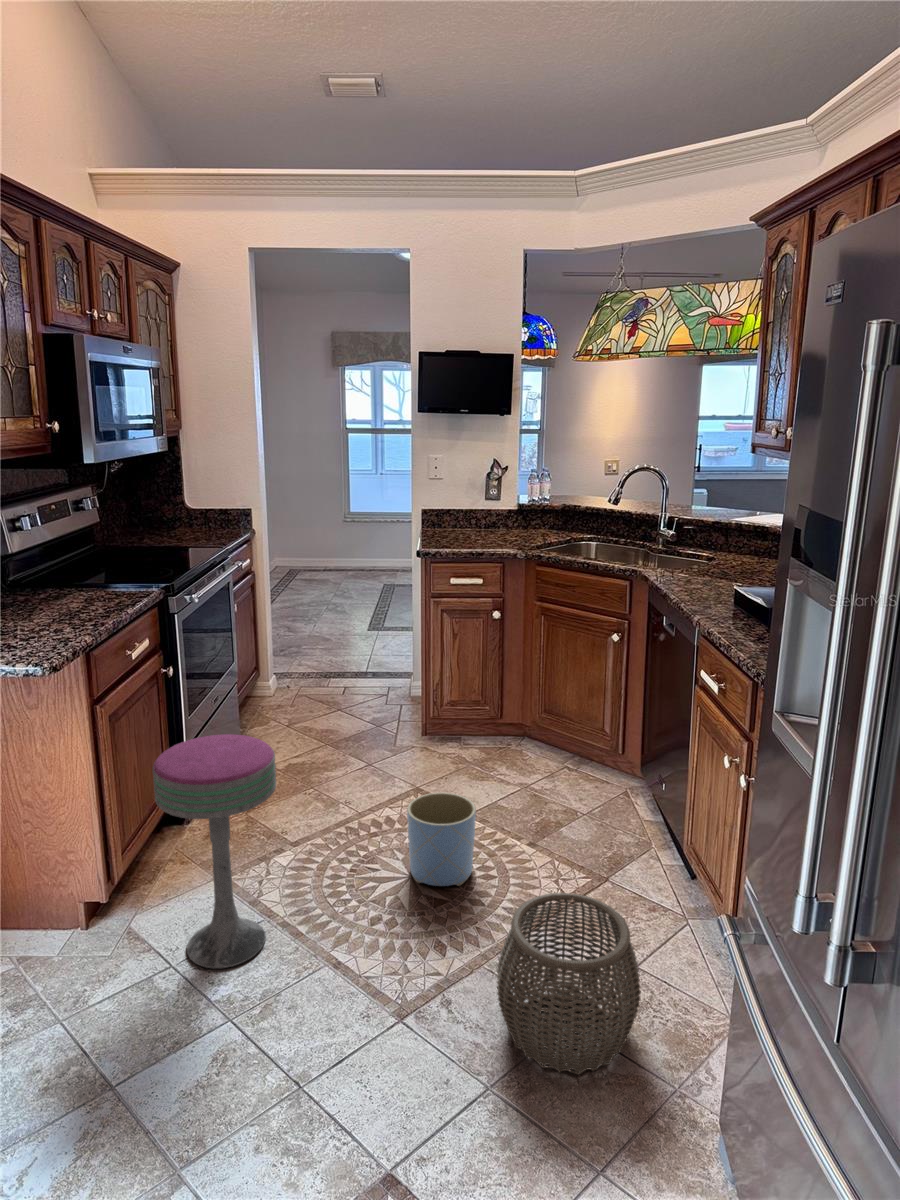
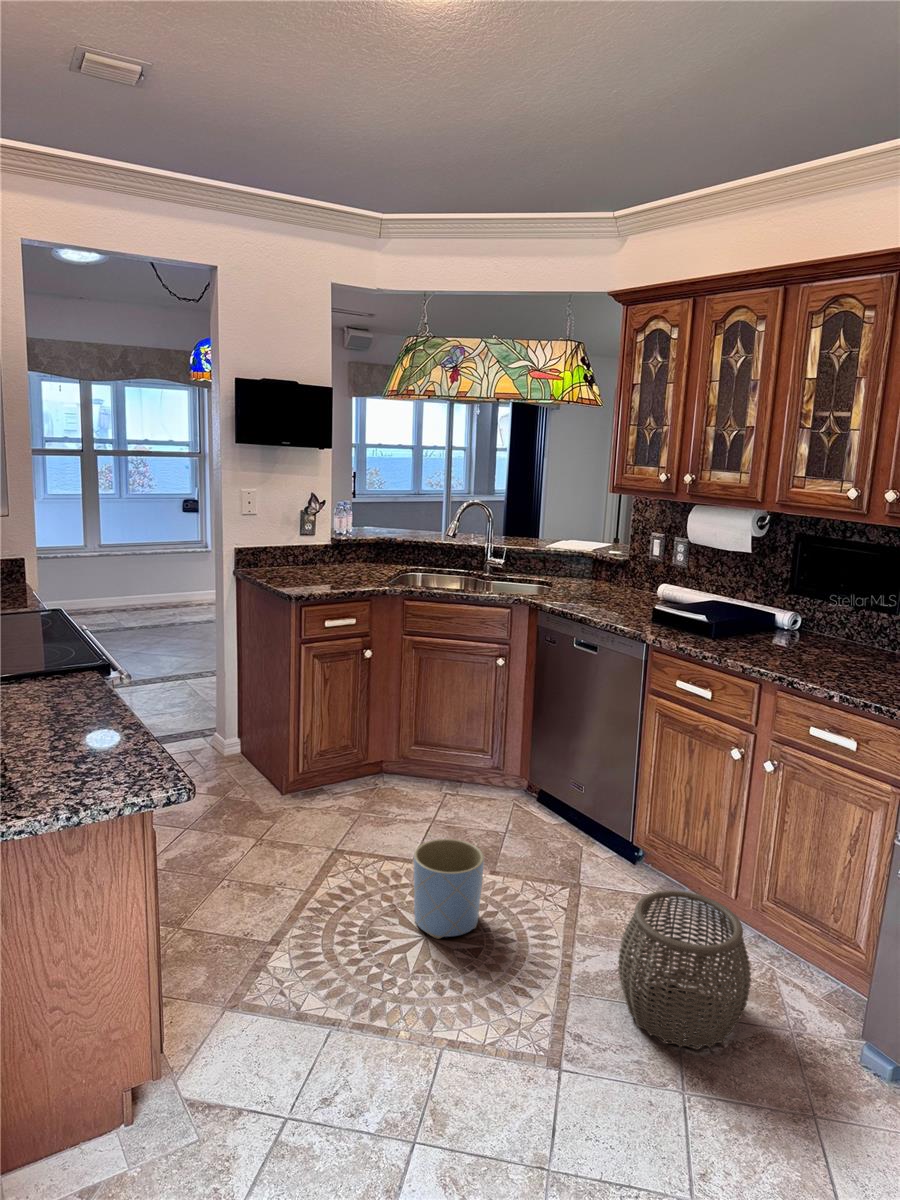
bar stool: present [153,734,276,969] -> none [254,823,393,1108]

